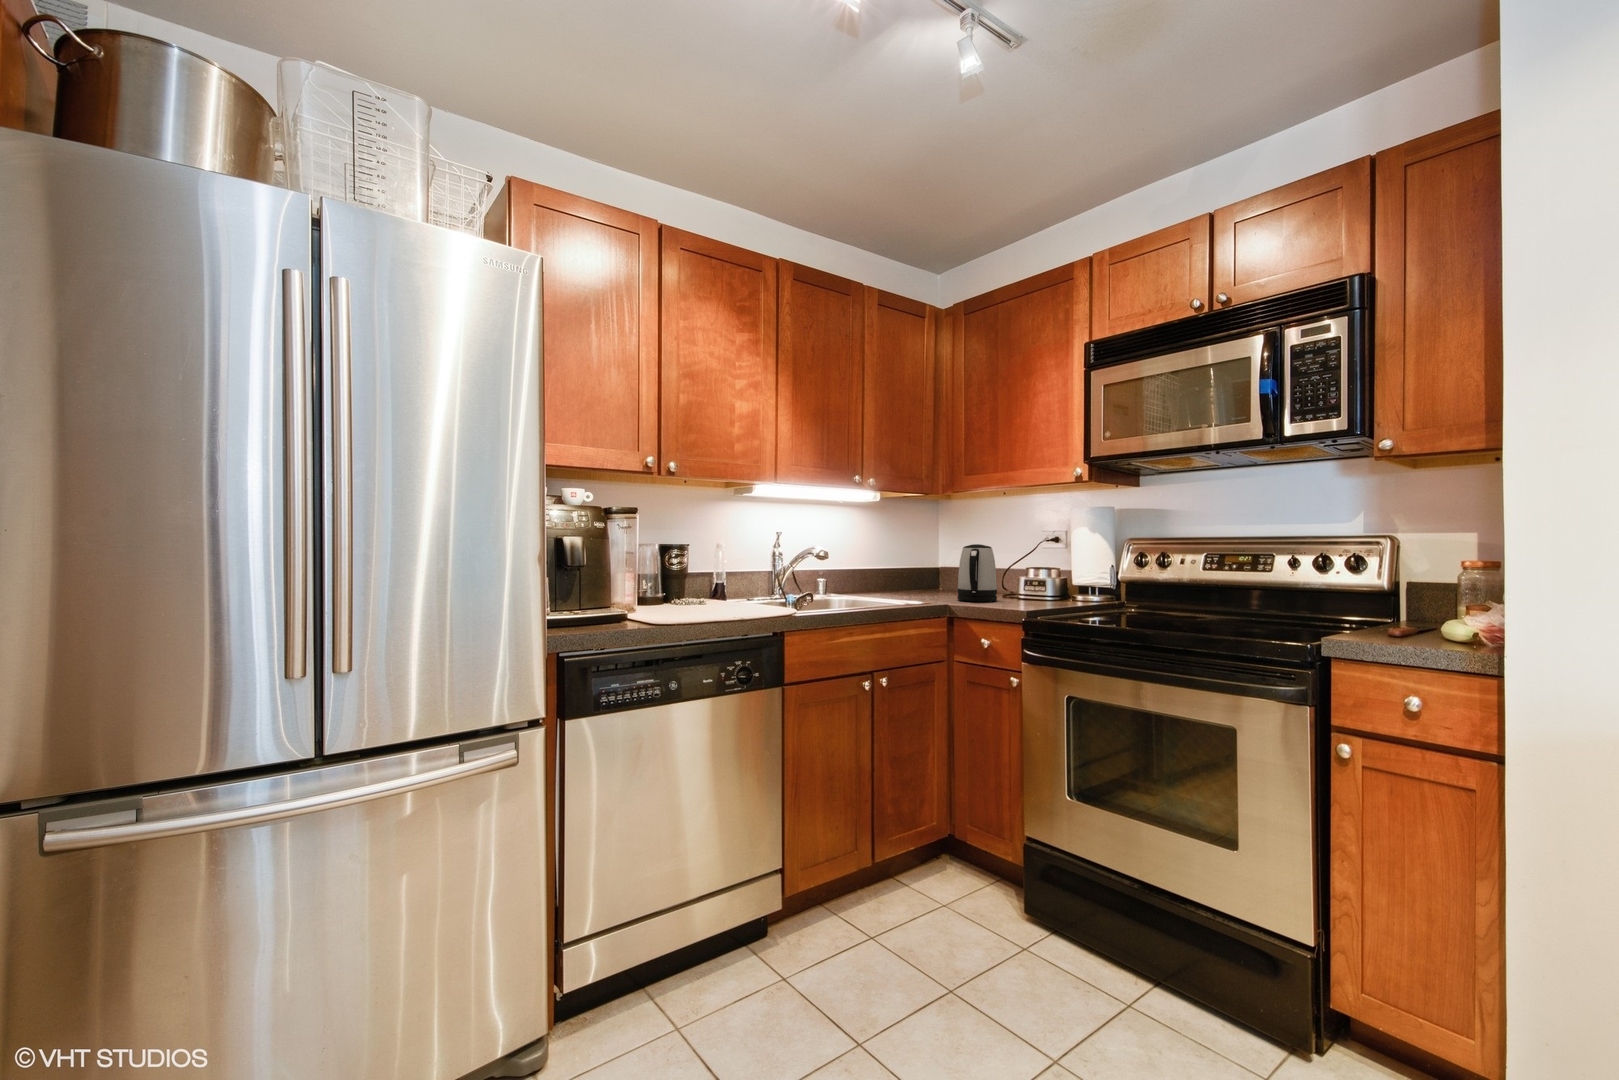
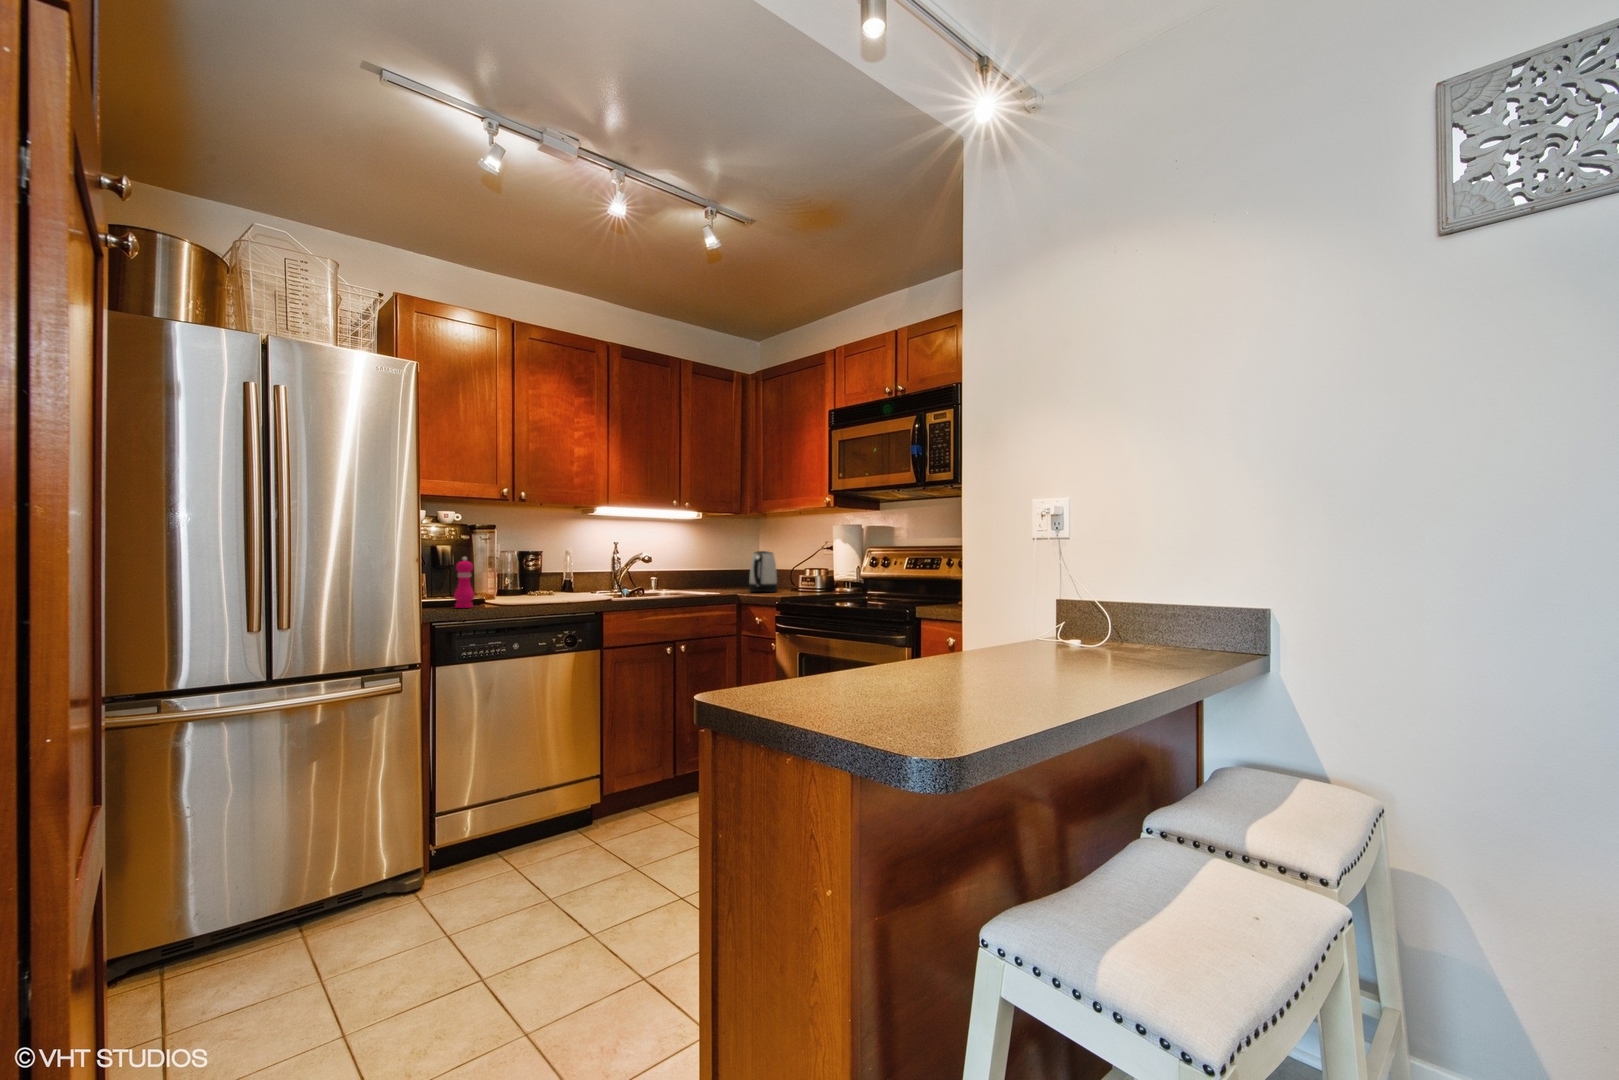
pepper mill: none [586,553,614,628] -> present [454,557,474,608]

